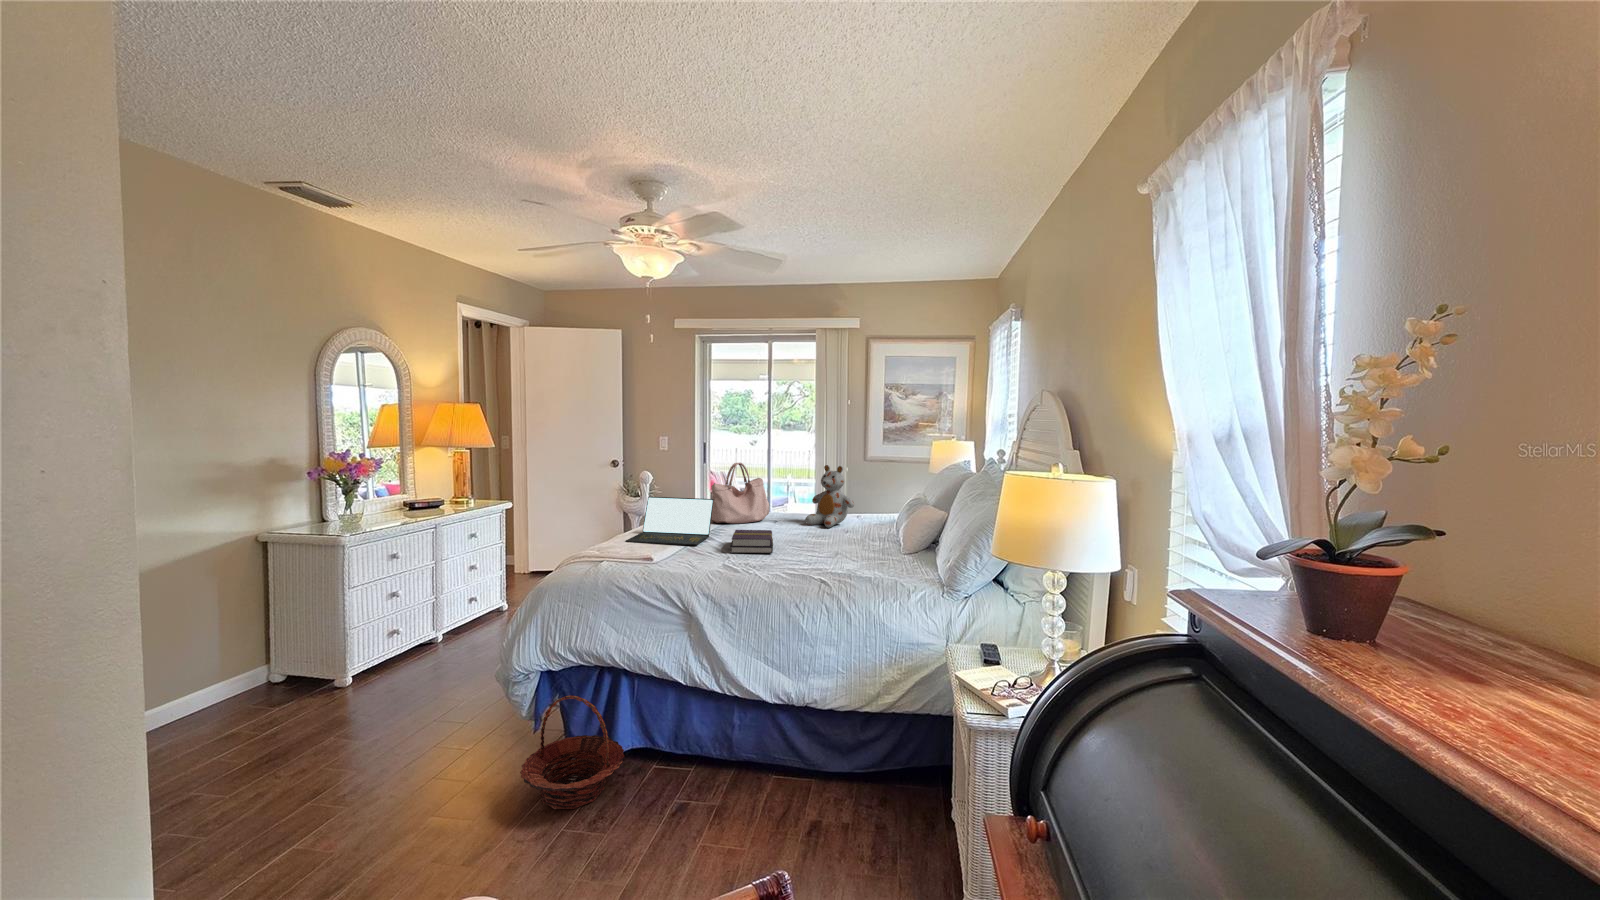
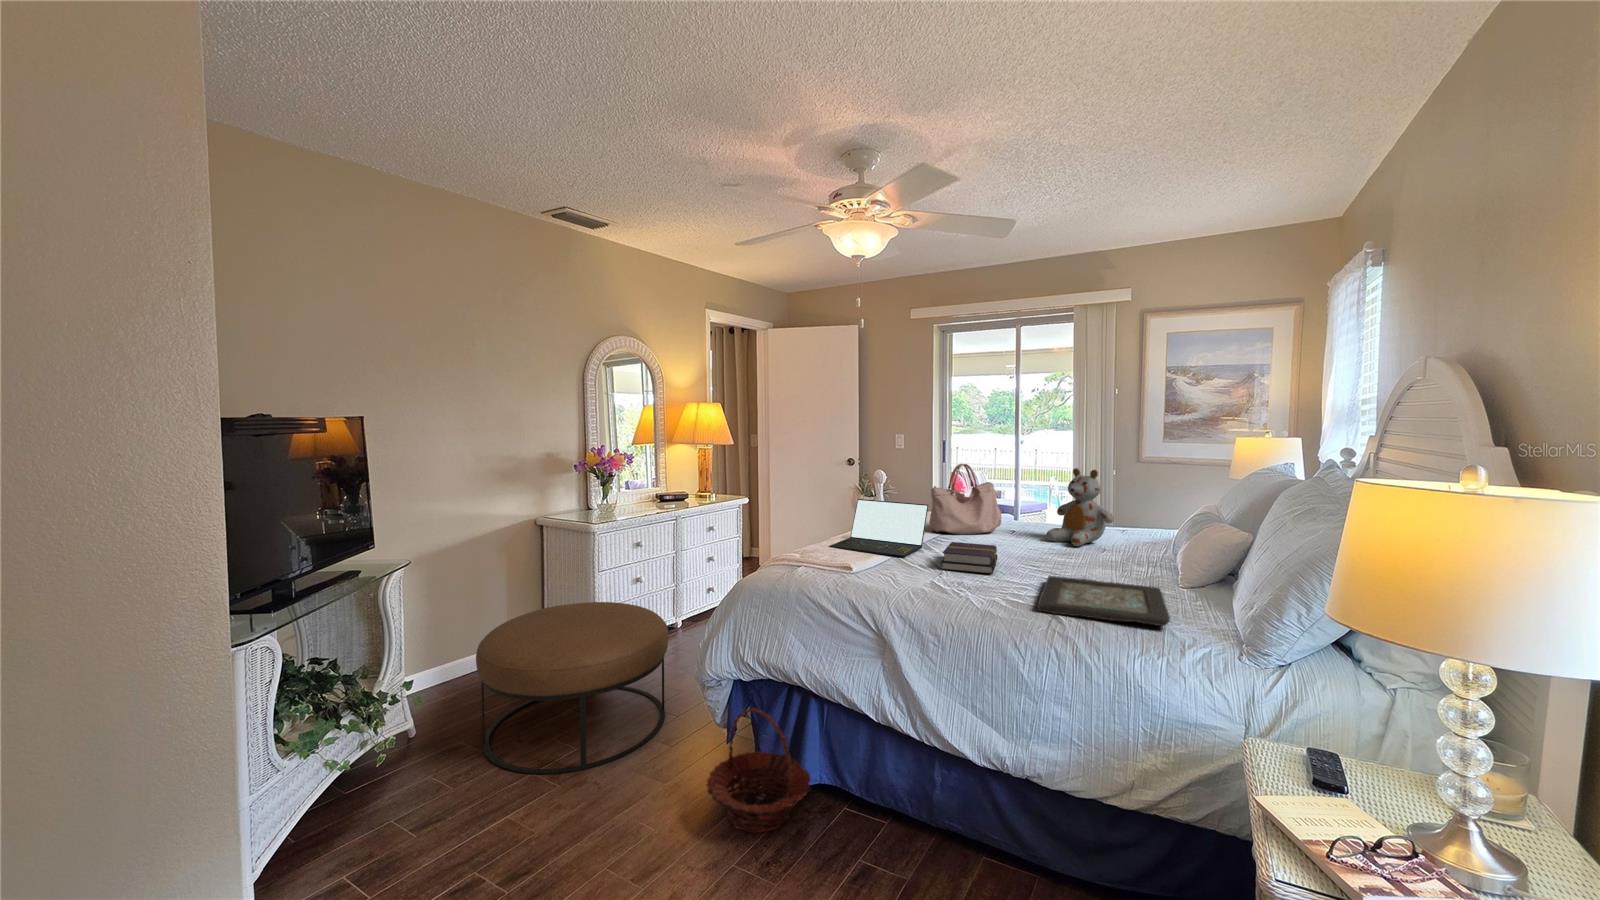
decorative tray: none [811,551,900,579] -> present [1037,576,1170,626]
ottoman: none [200,620,454,819] -> present [476,602,668,774]

